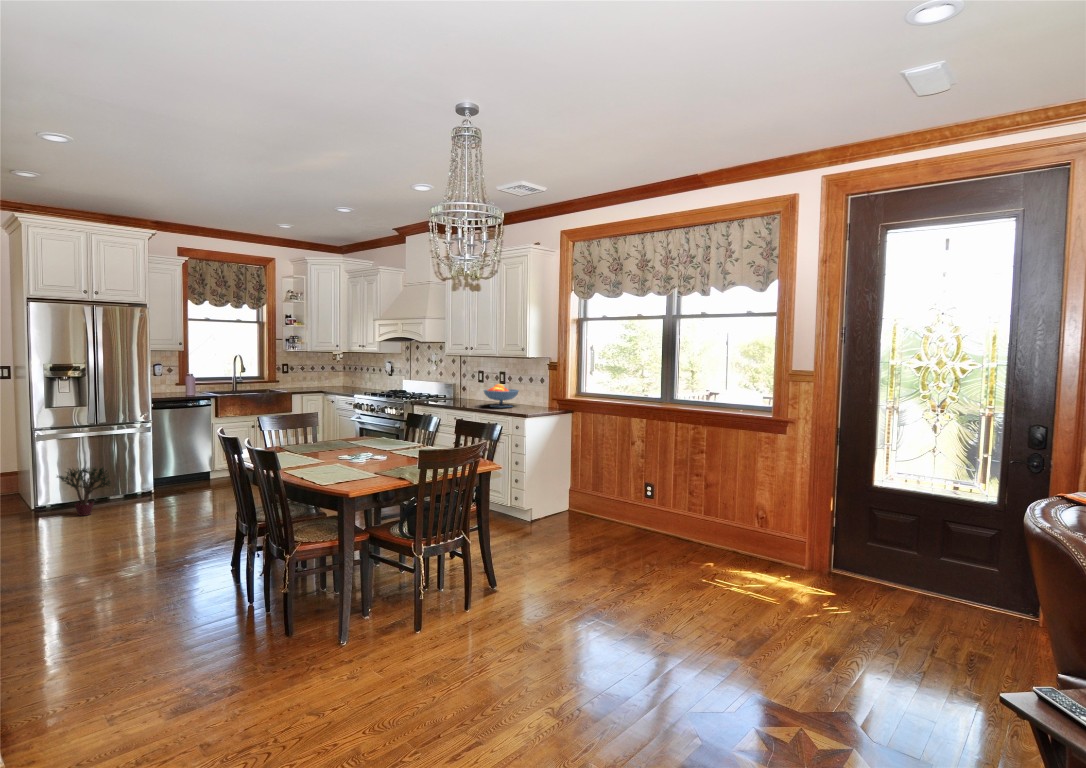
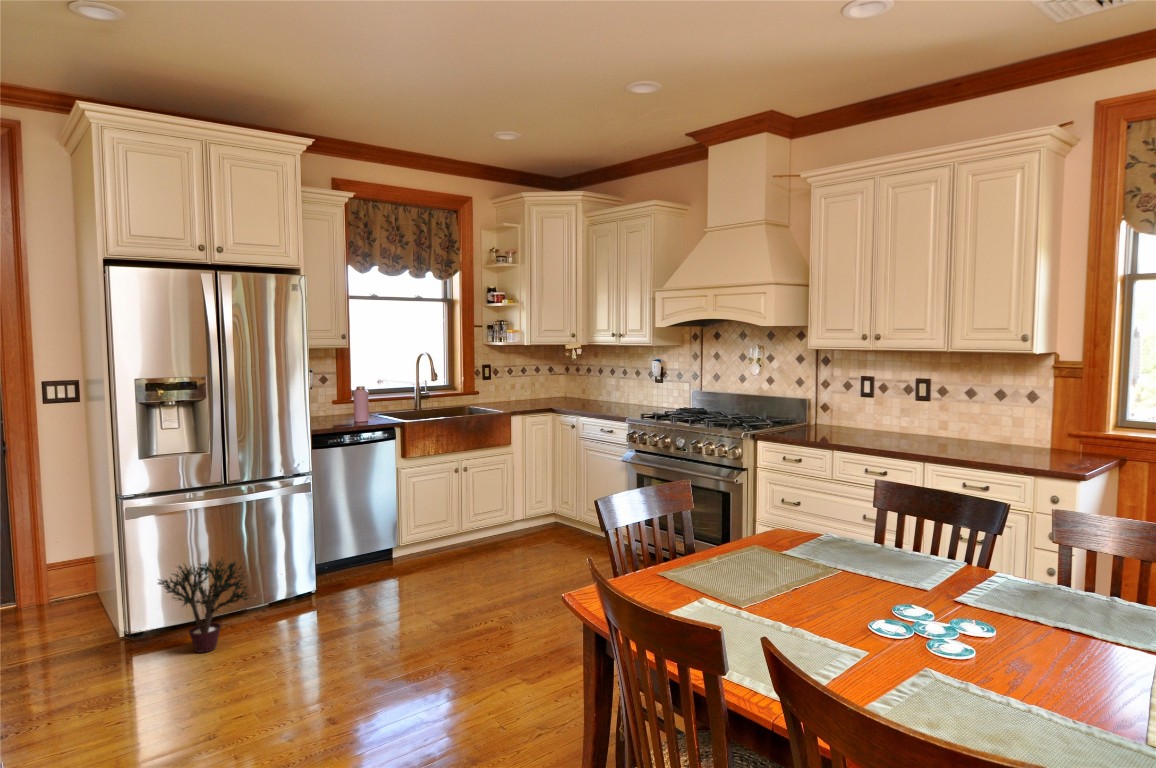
fruit bowl: present [484,384,519,408] -> none [914,402,994,451]

